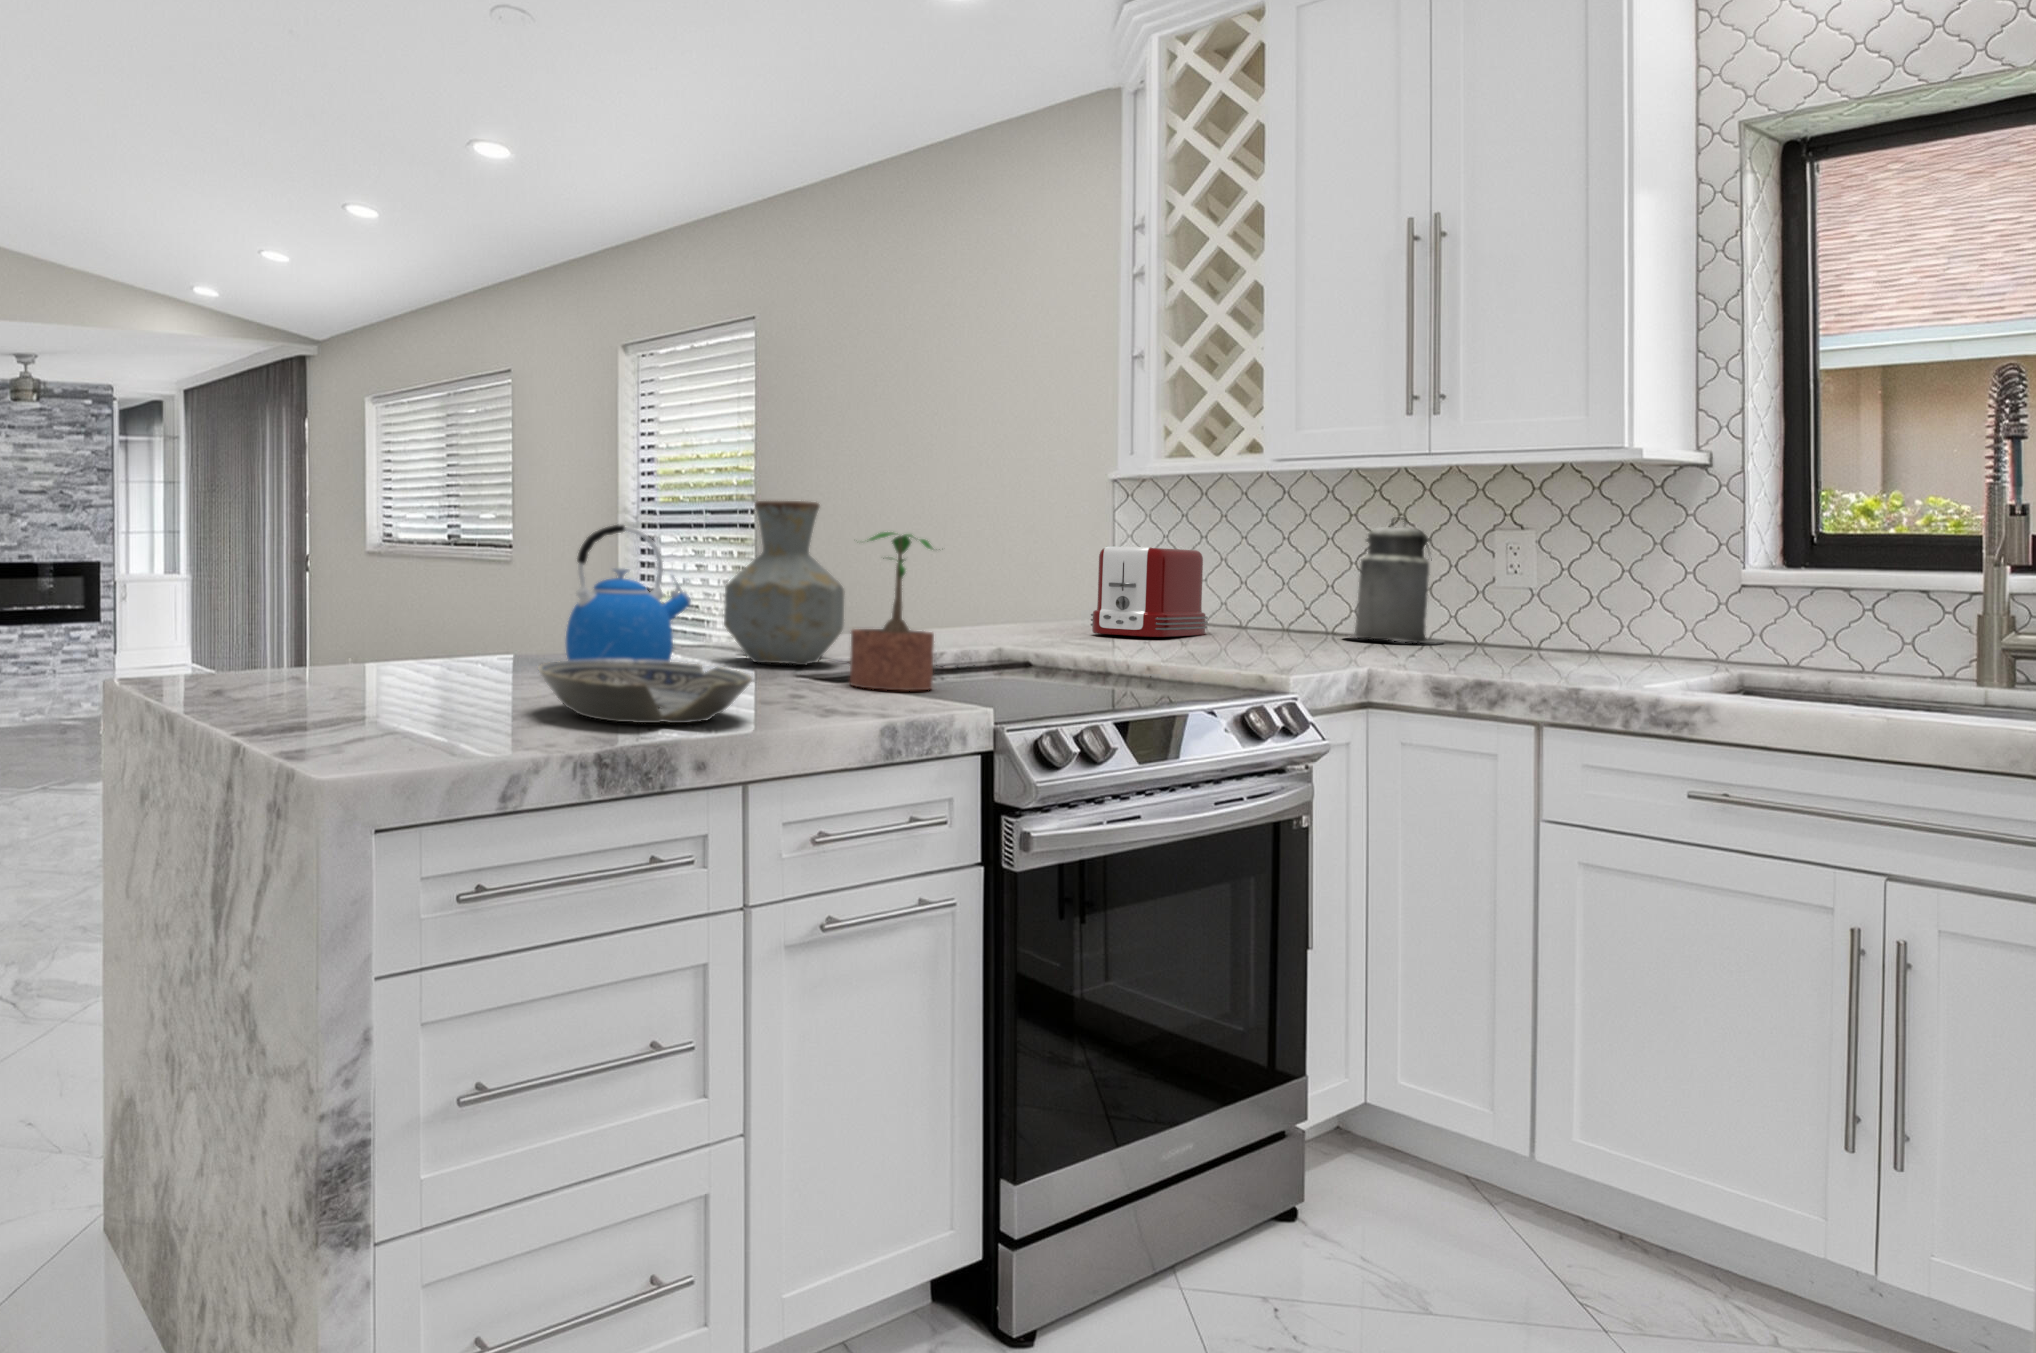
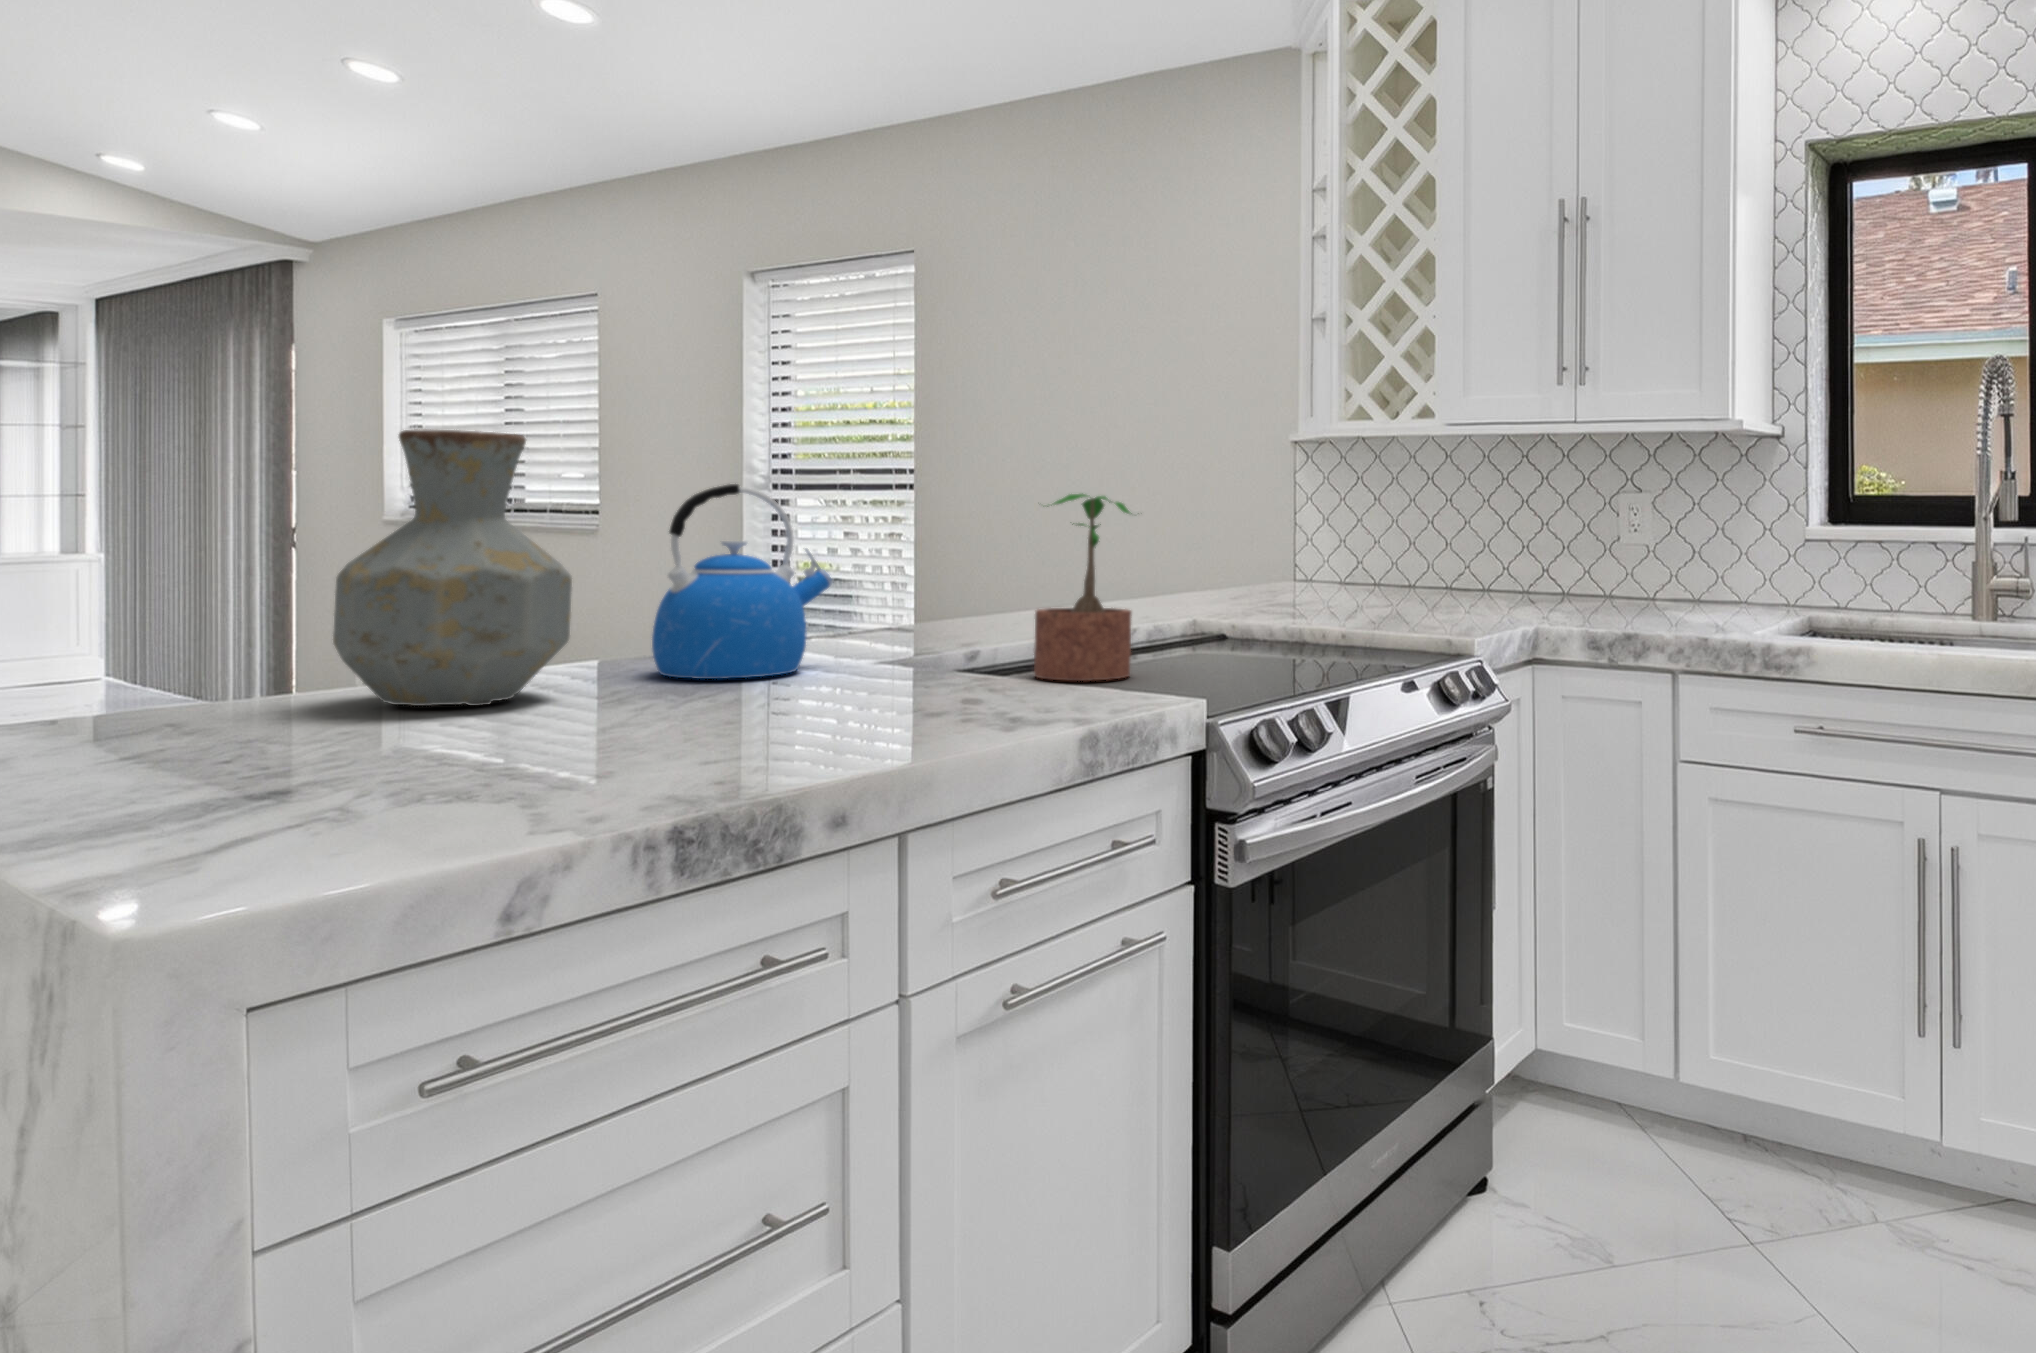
vase: present [724,501,844,665] -> present [333,429,572,706]
canister: present [1354,517,1443,643] -> none [1500,479,1583,597]
toaster: present [1090,546,1208,637] -> none [1279,508,1386,600]
bowl: present [539,659,751,723] -> none [591,666,911,760]

